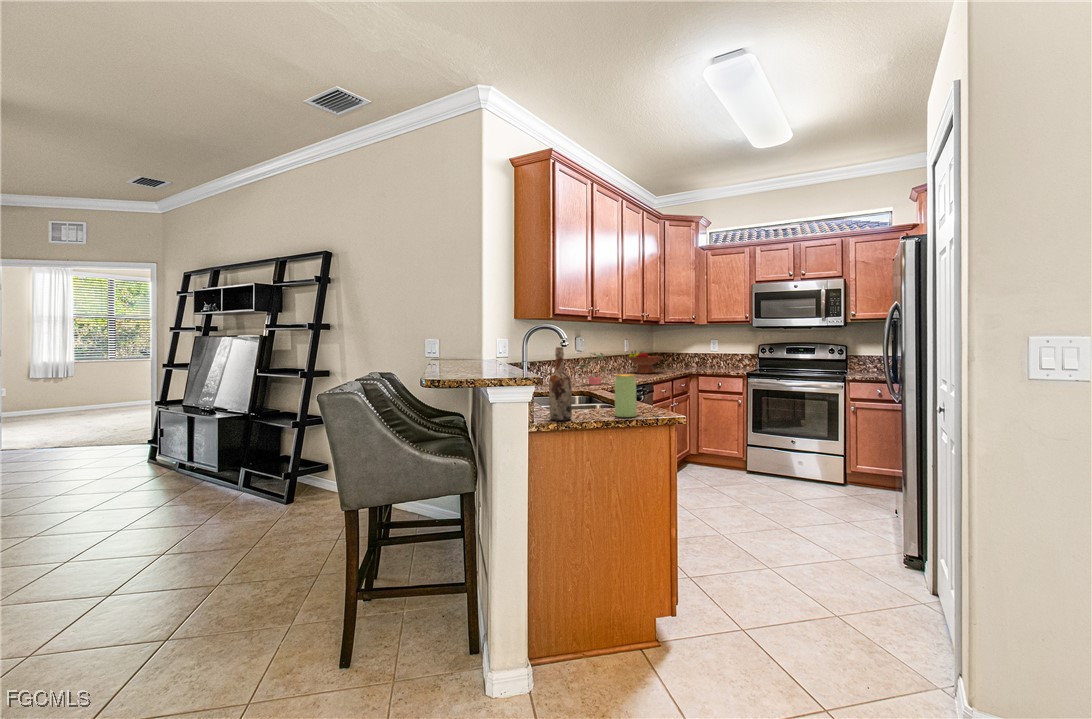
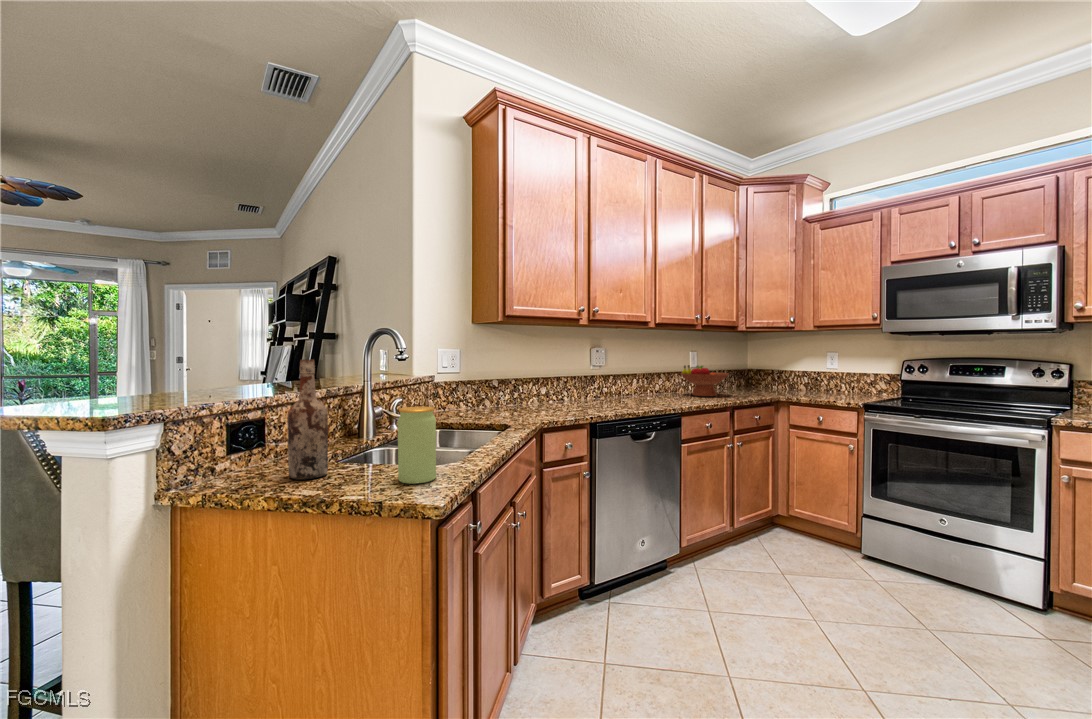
potted plant: present [576,353,607,386] -> none [545,366,604,412]

